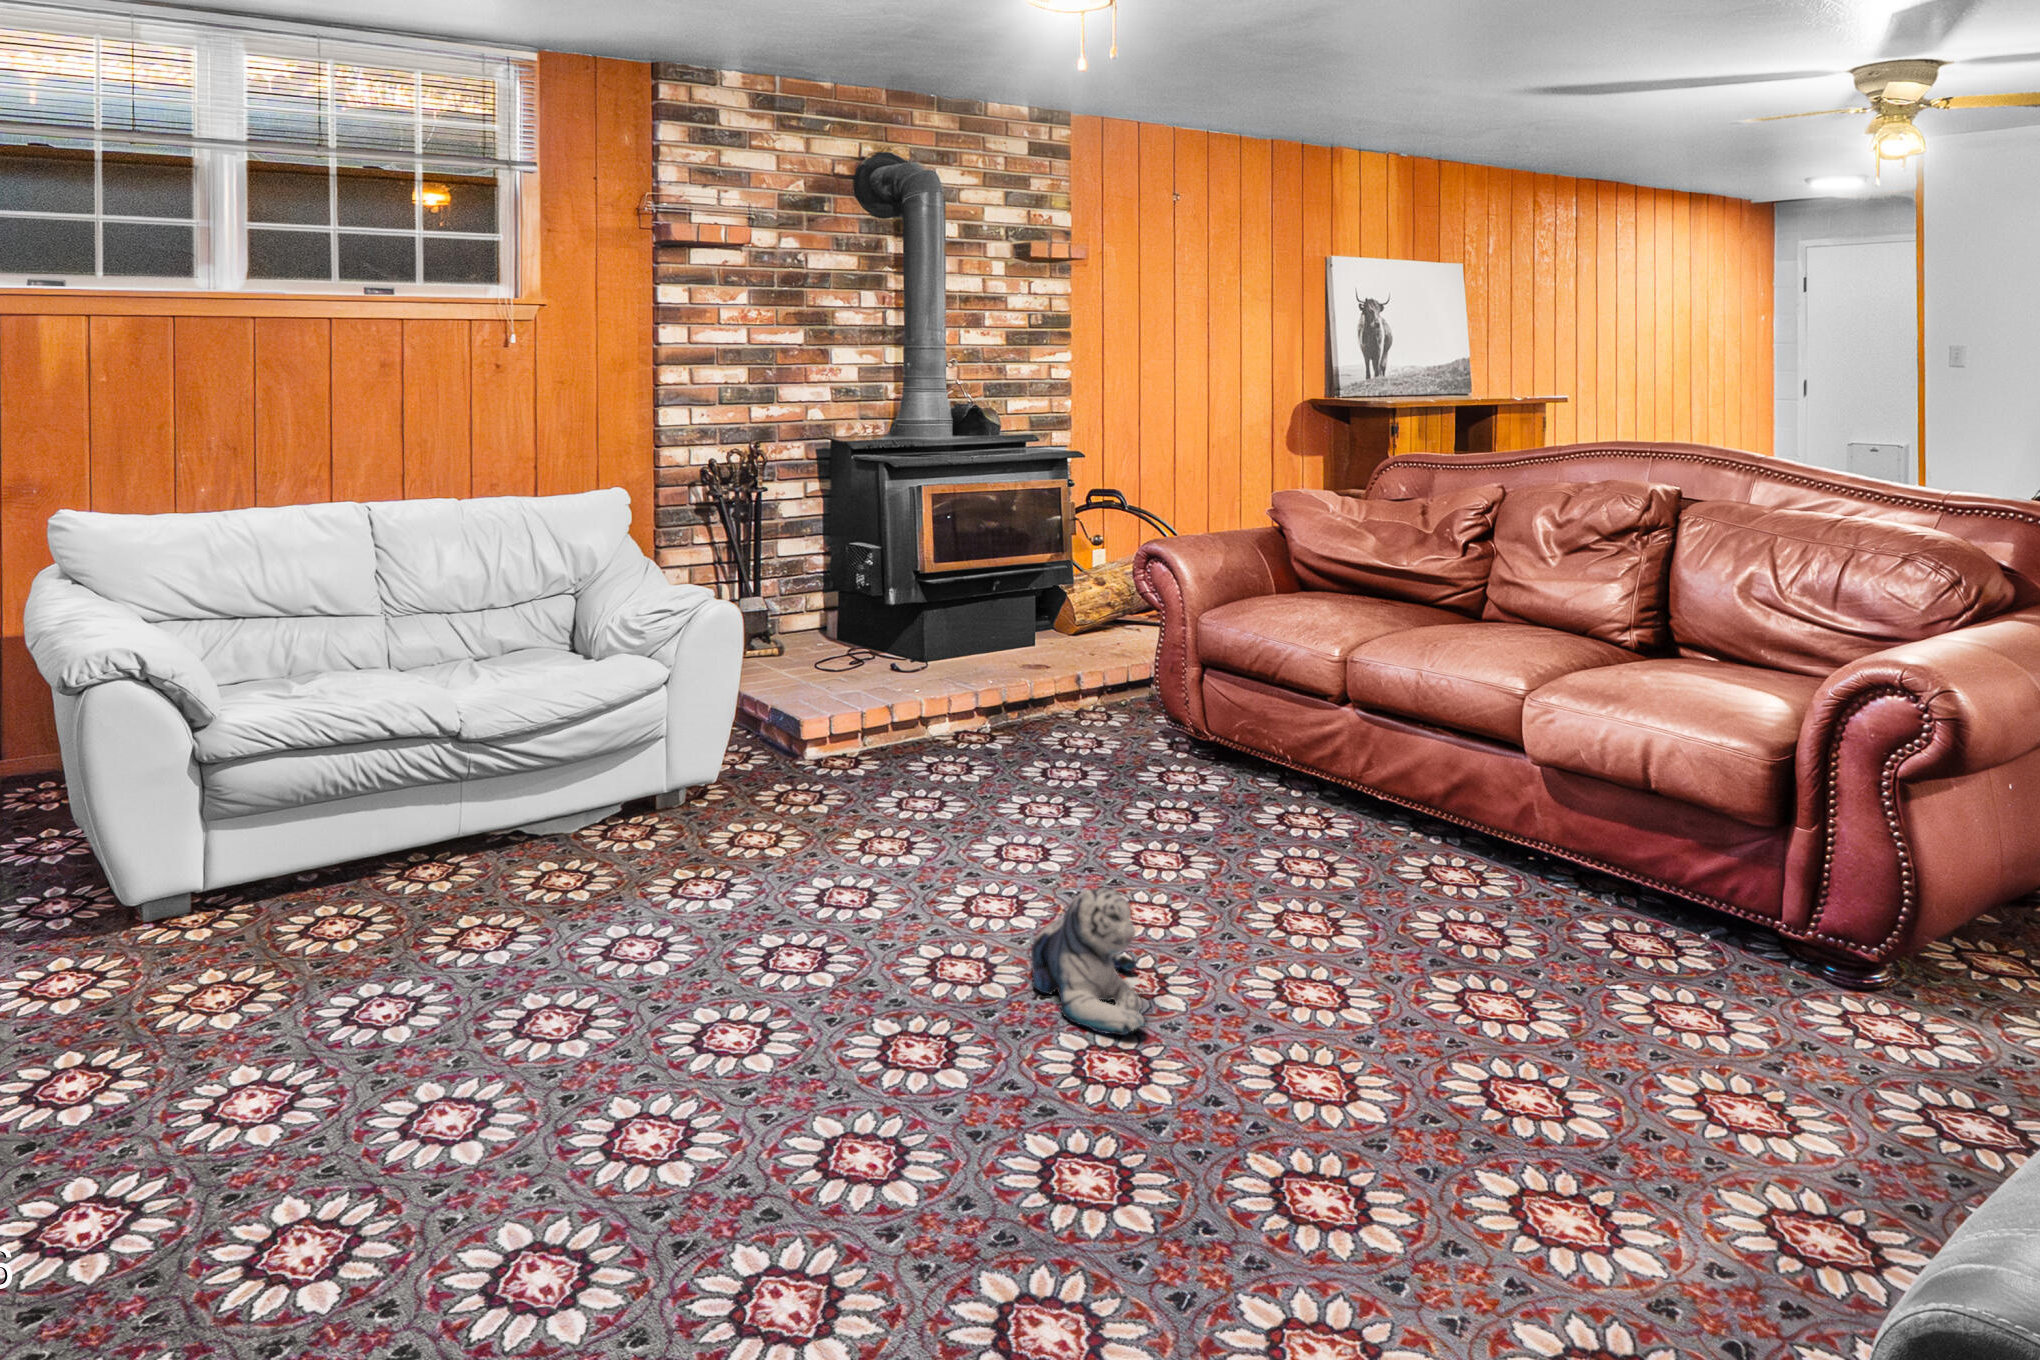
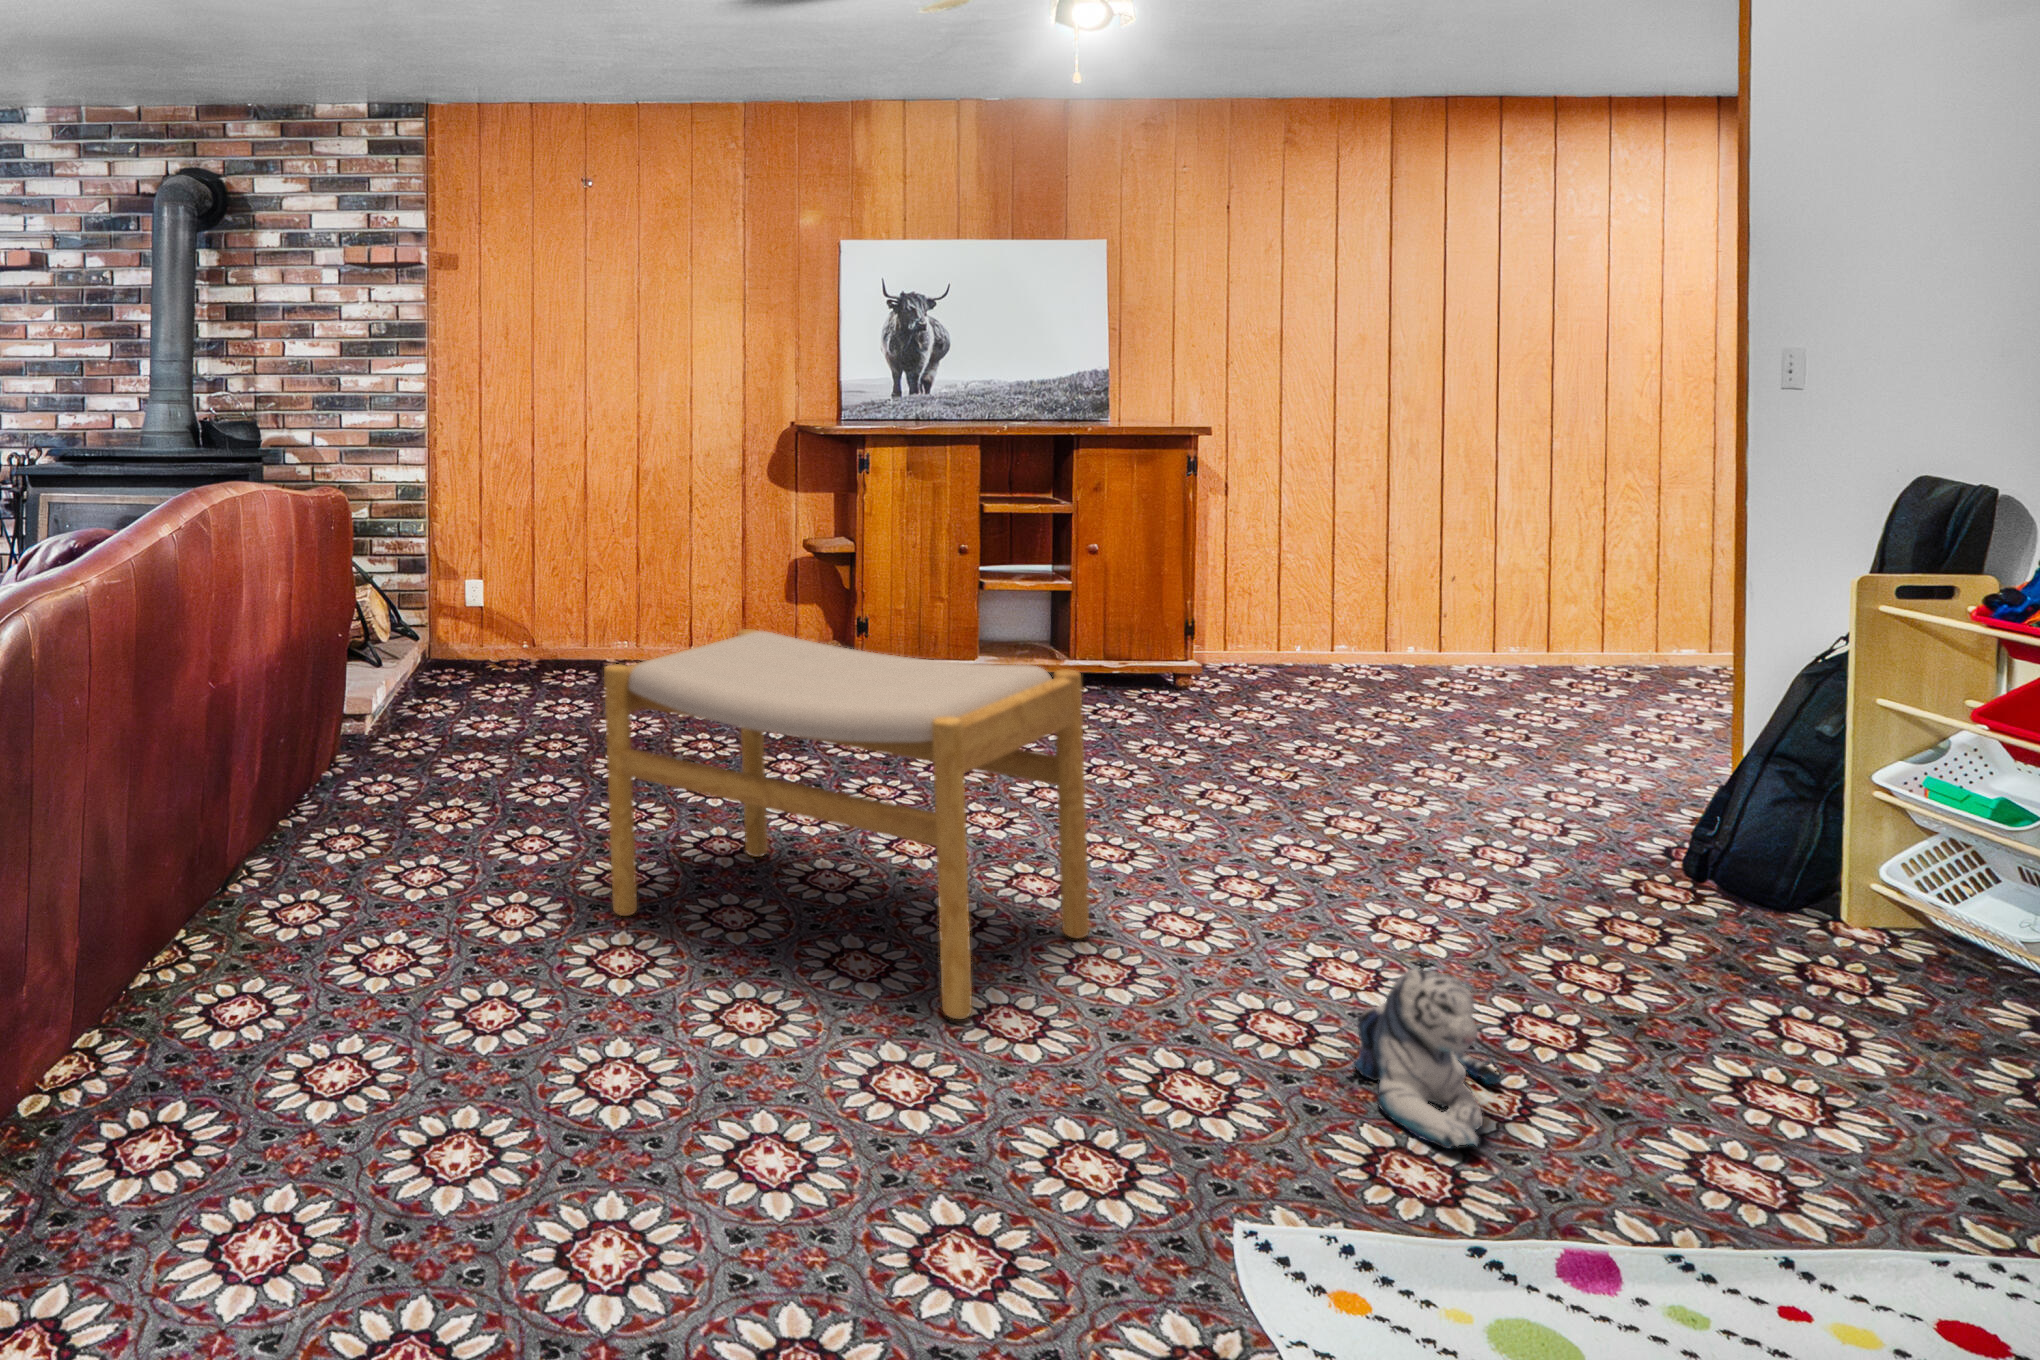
footstool: none [214,672,776,1049] -> present [604,629,1090,1019]

